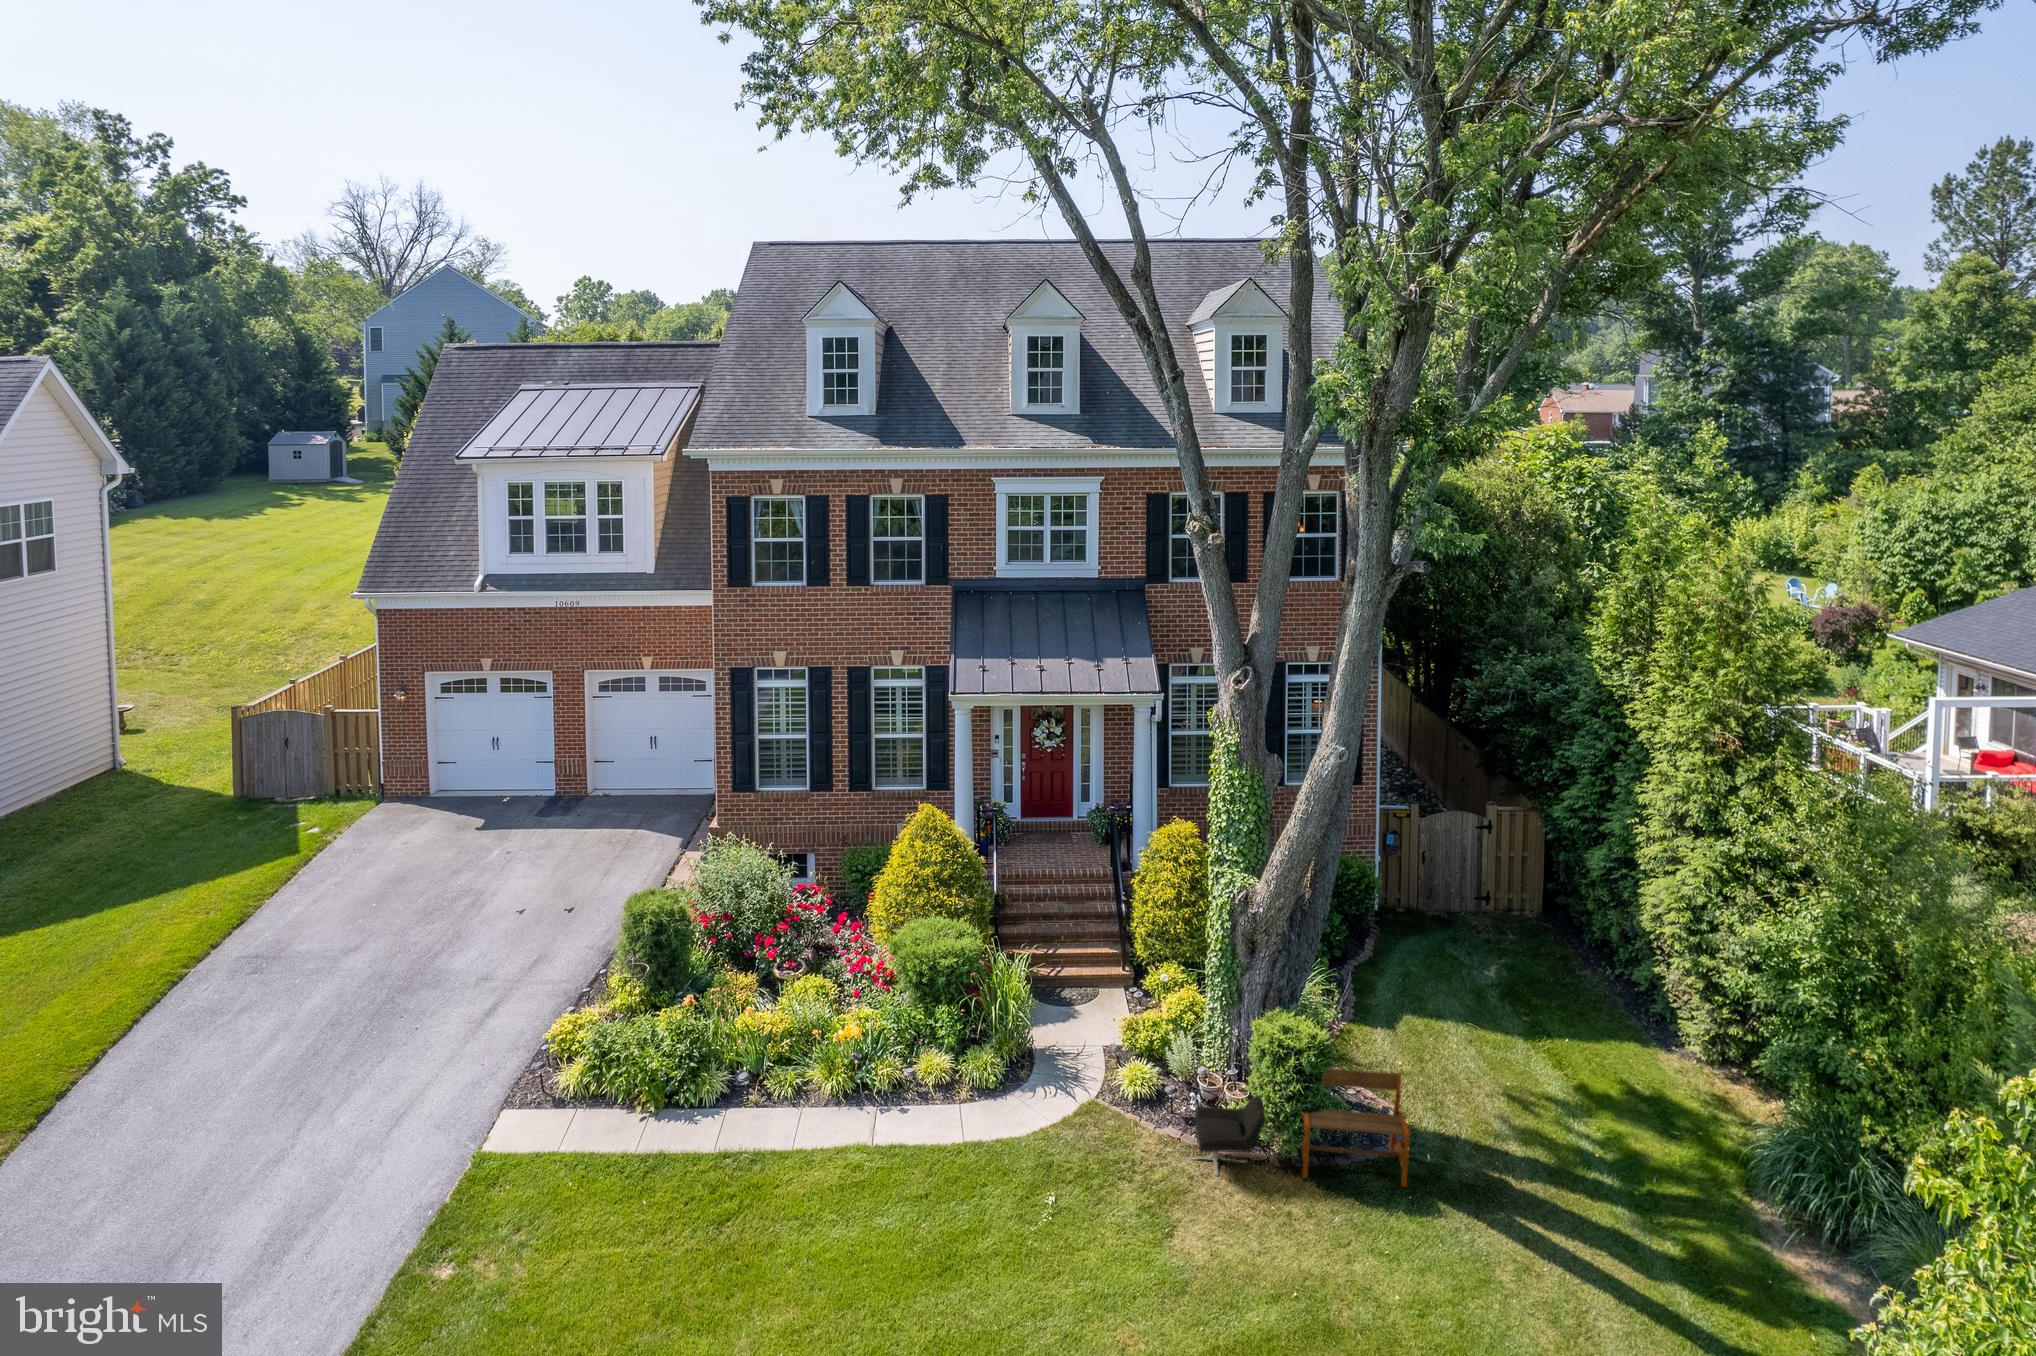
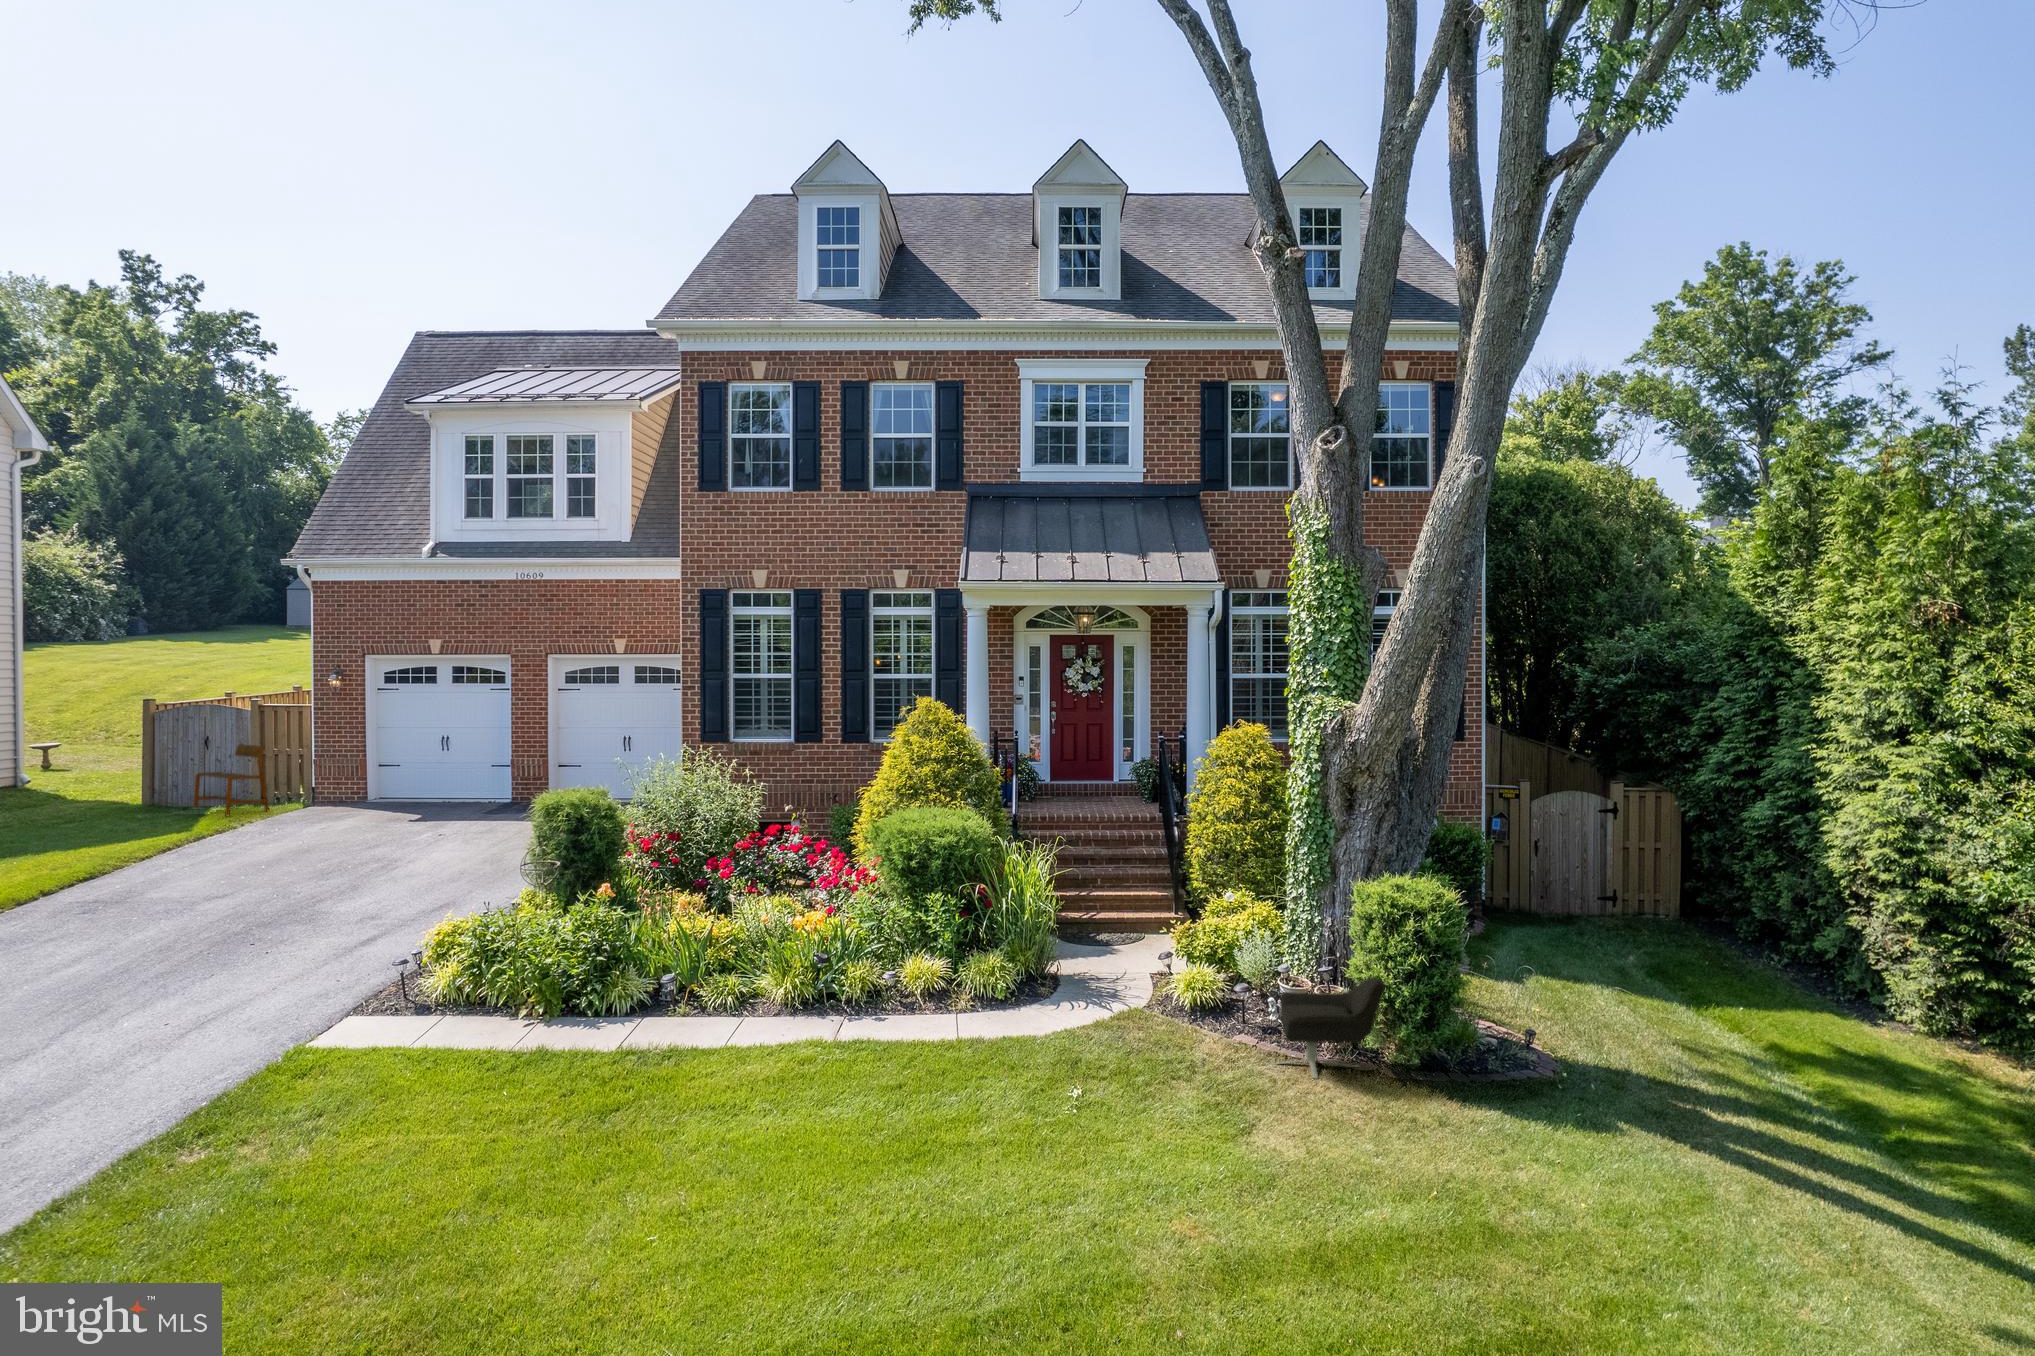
bench: present [1301,1068,1410,1187] -> present [193,744,269,816]

